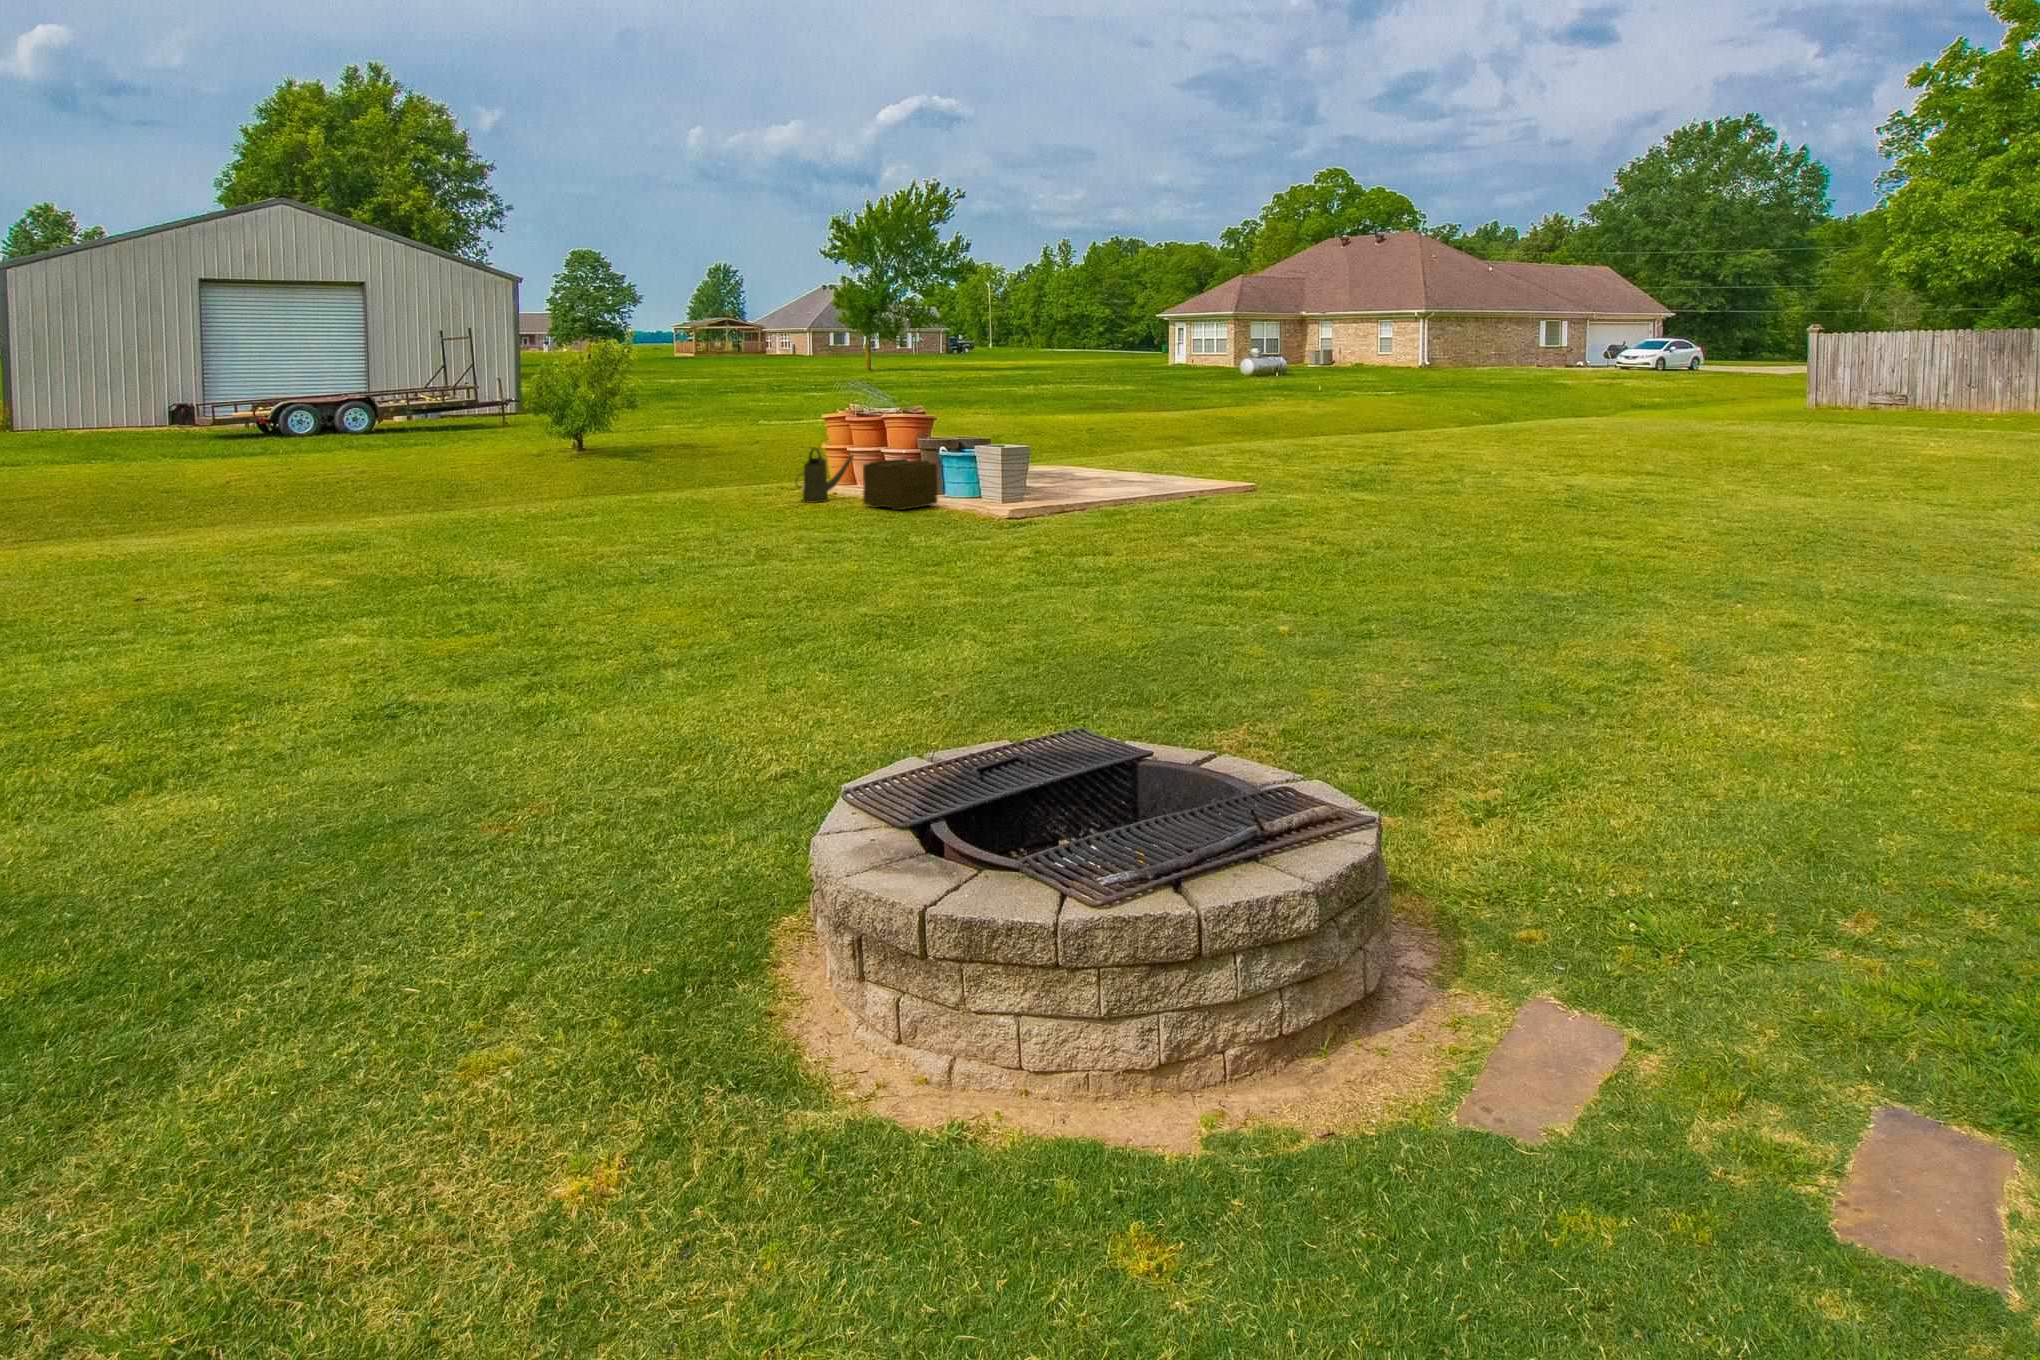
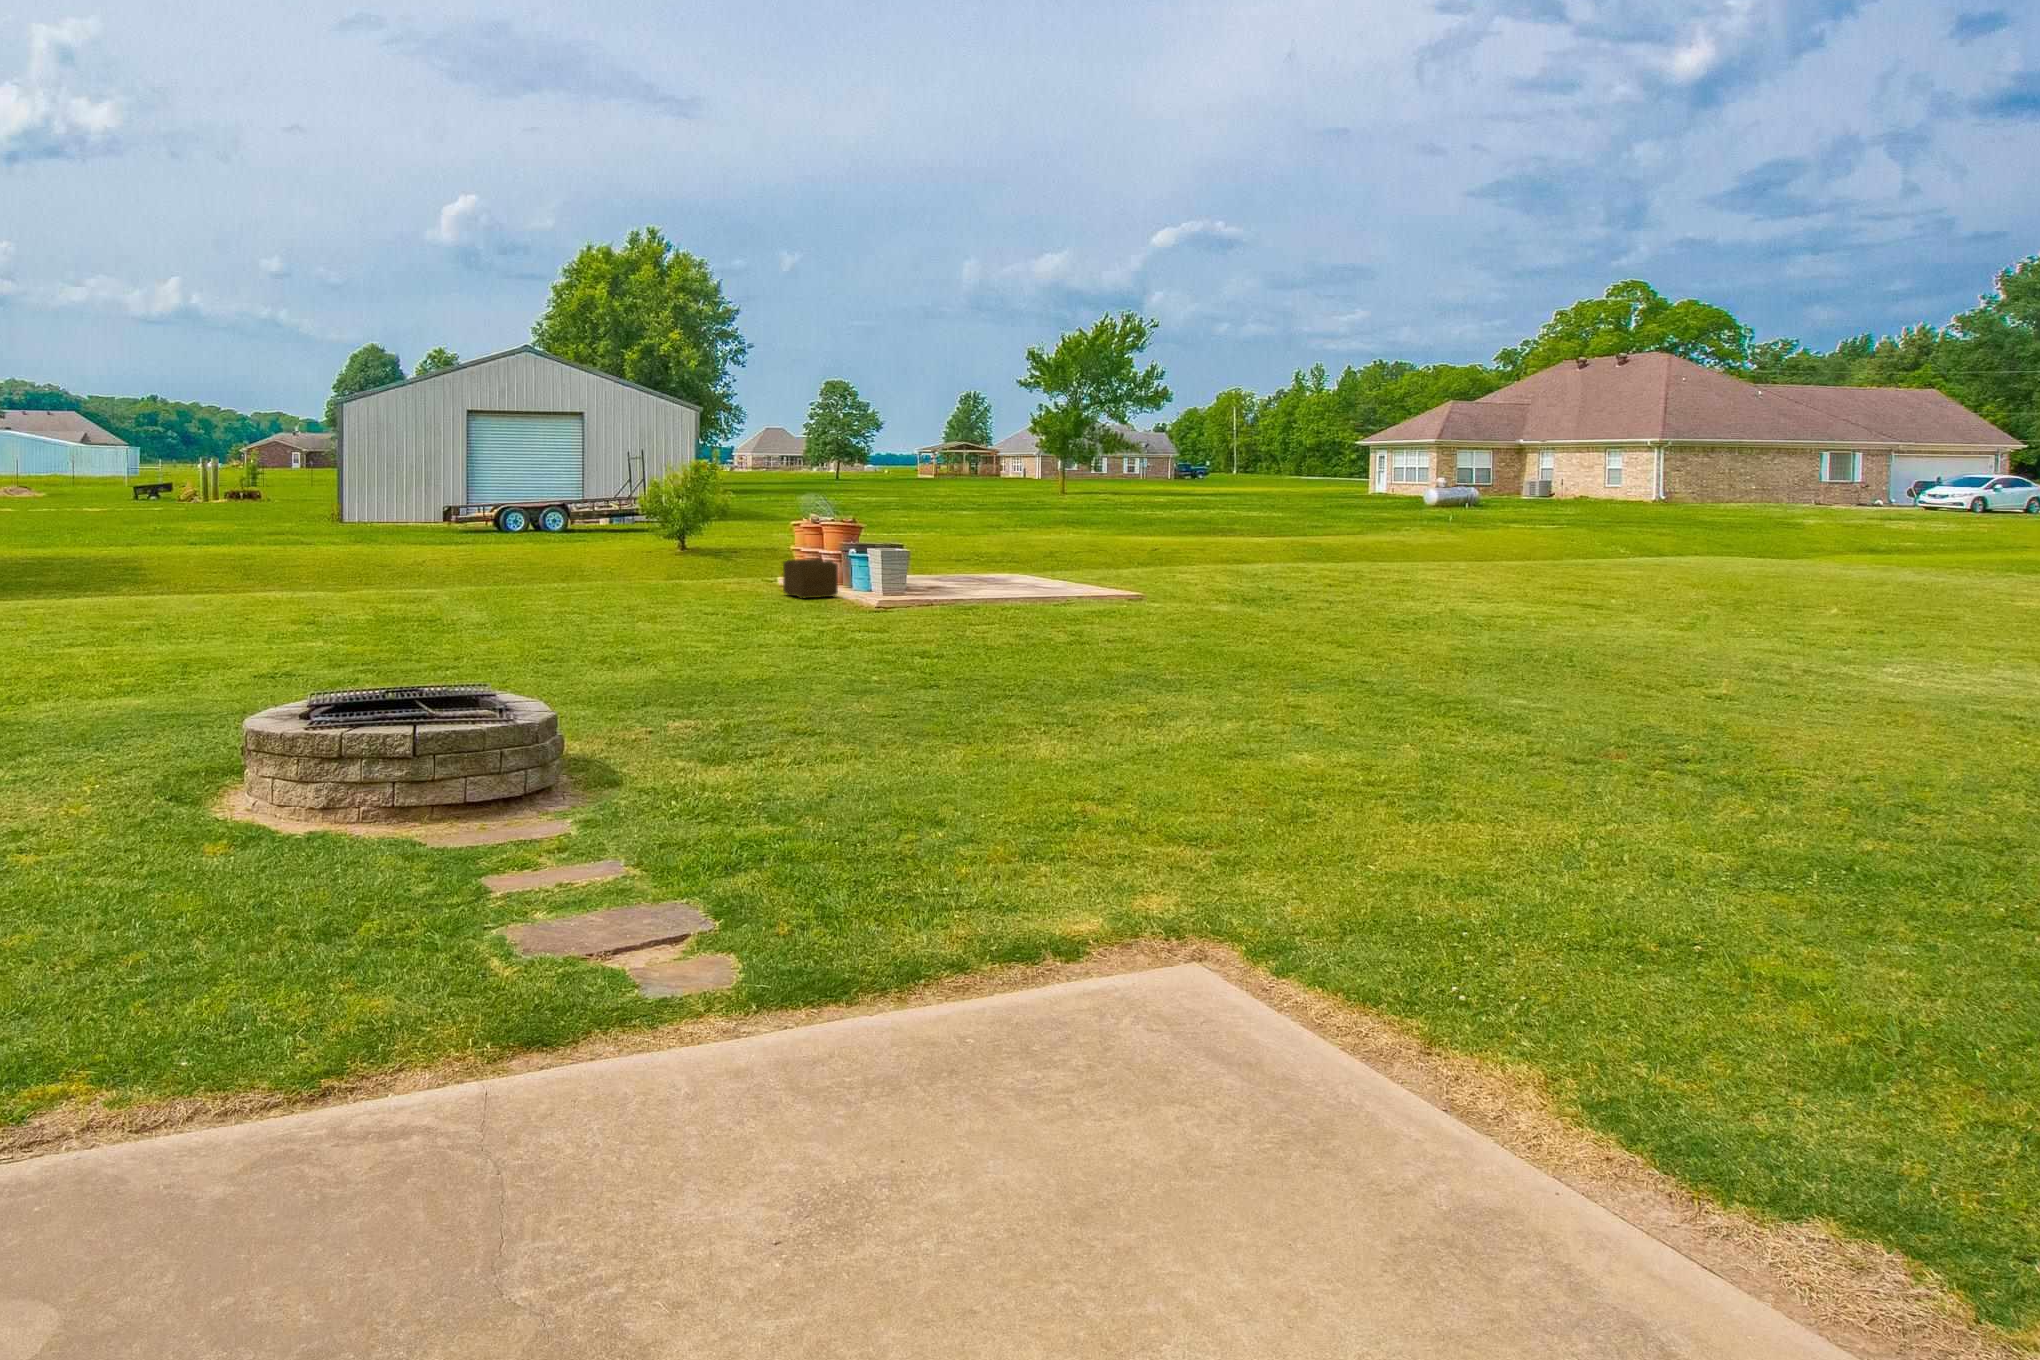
watering can: present [796,448,854,503] -> none [742,548,792,591]

